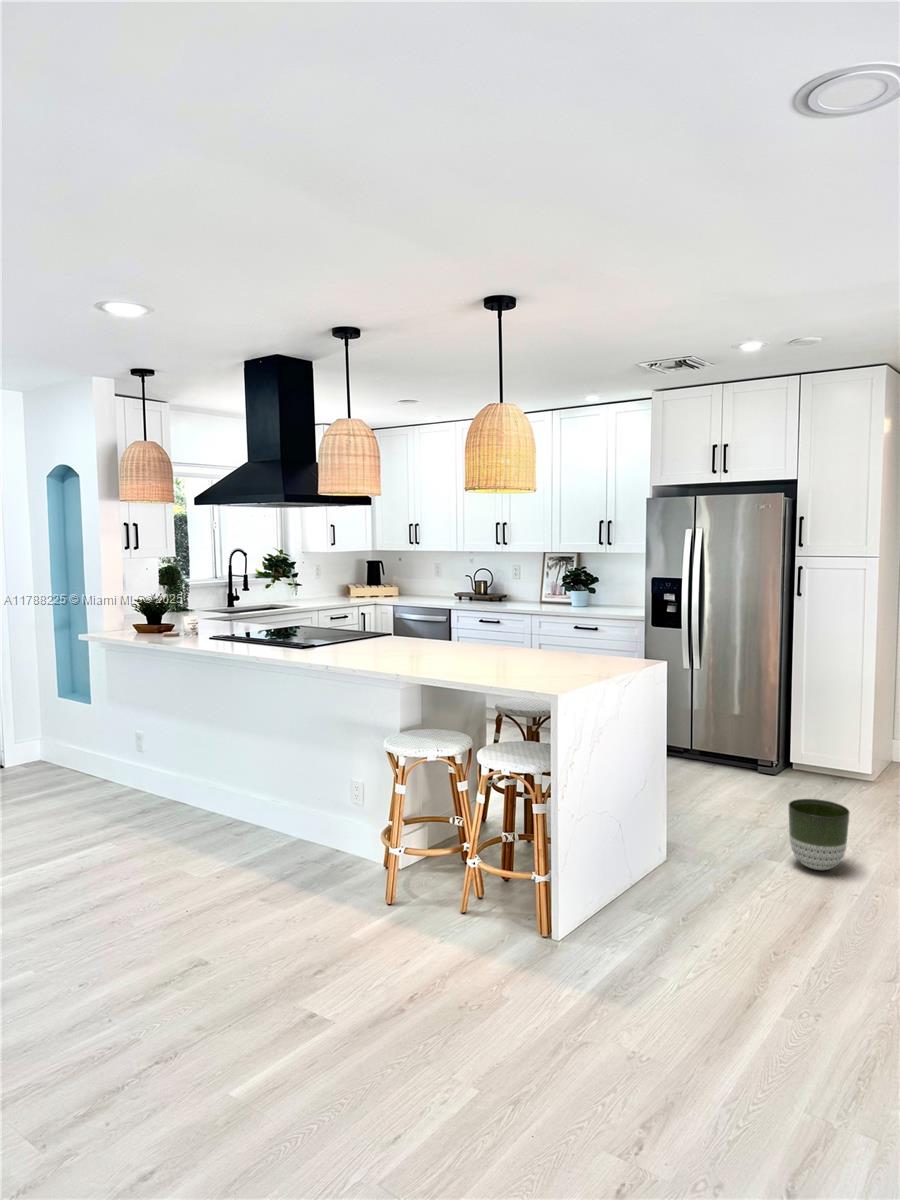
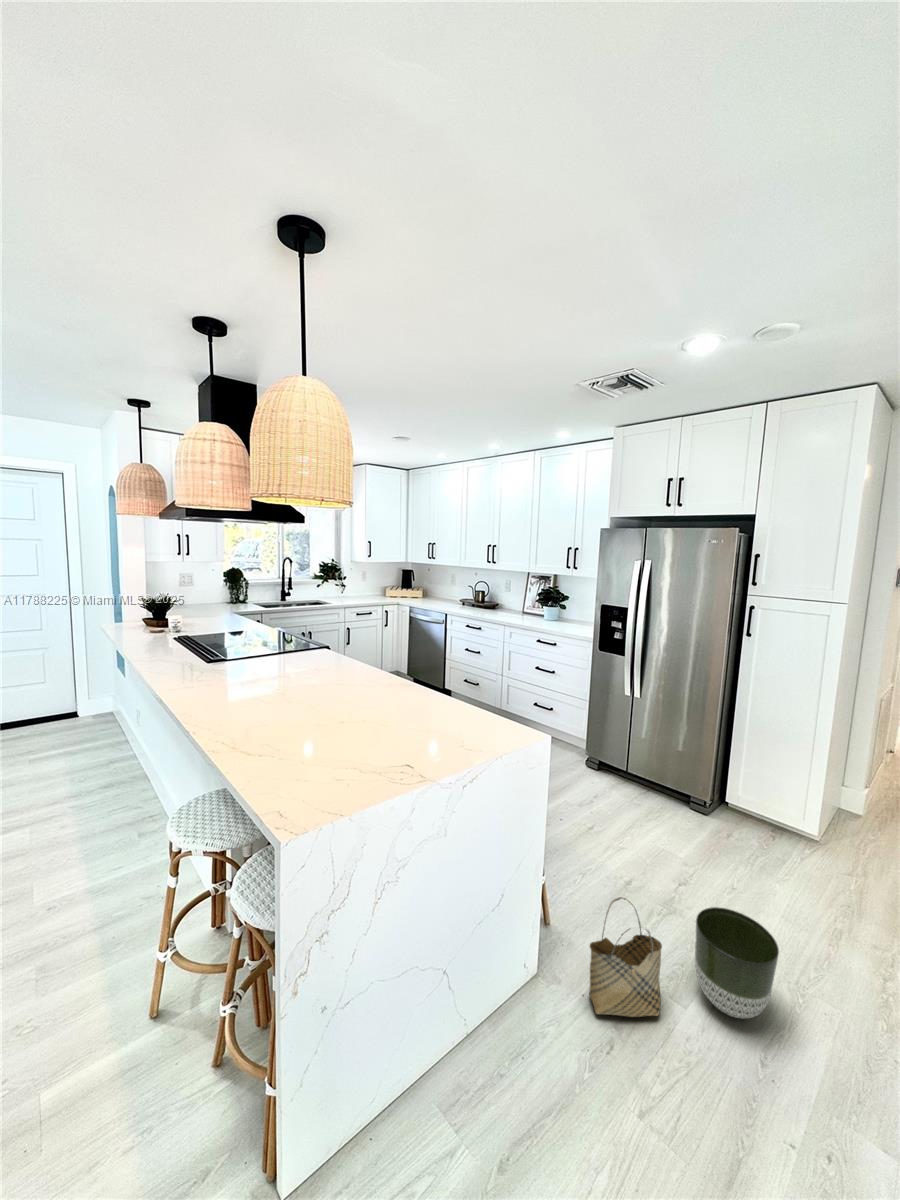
woven basket: none [714,793,770,879] -> present [589,897,662,1017]

